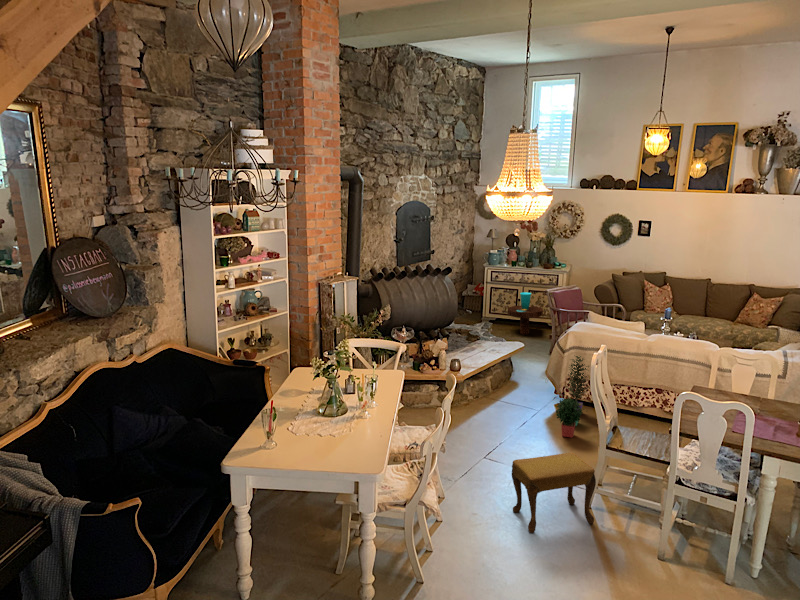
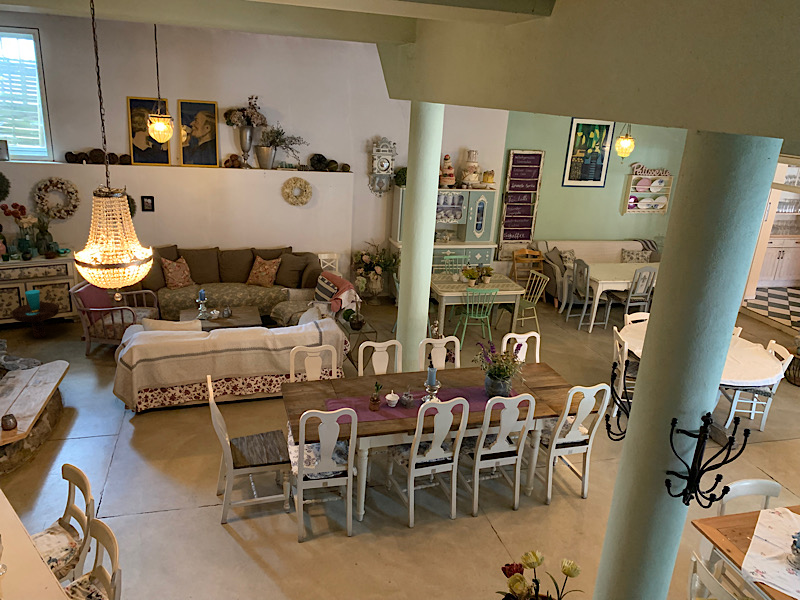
potted plant: present [556,356,589,438] -> none [139,367,175,457]
footstool: present [512,452,596,533] -> none [156,486,239,582]

